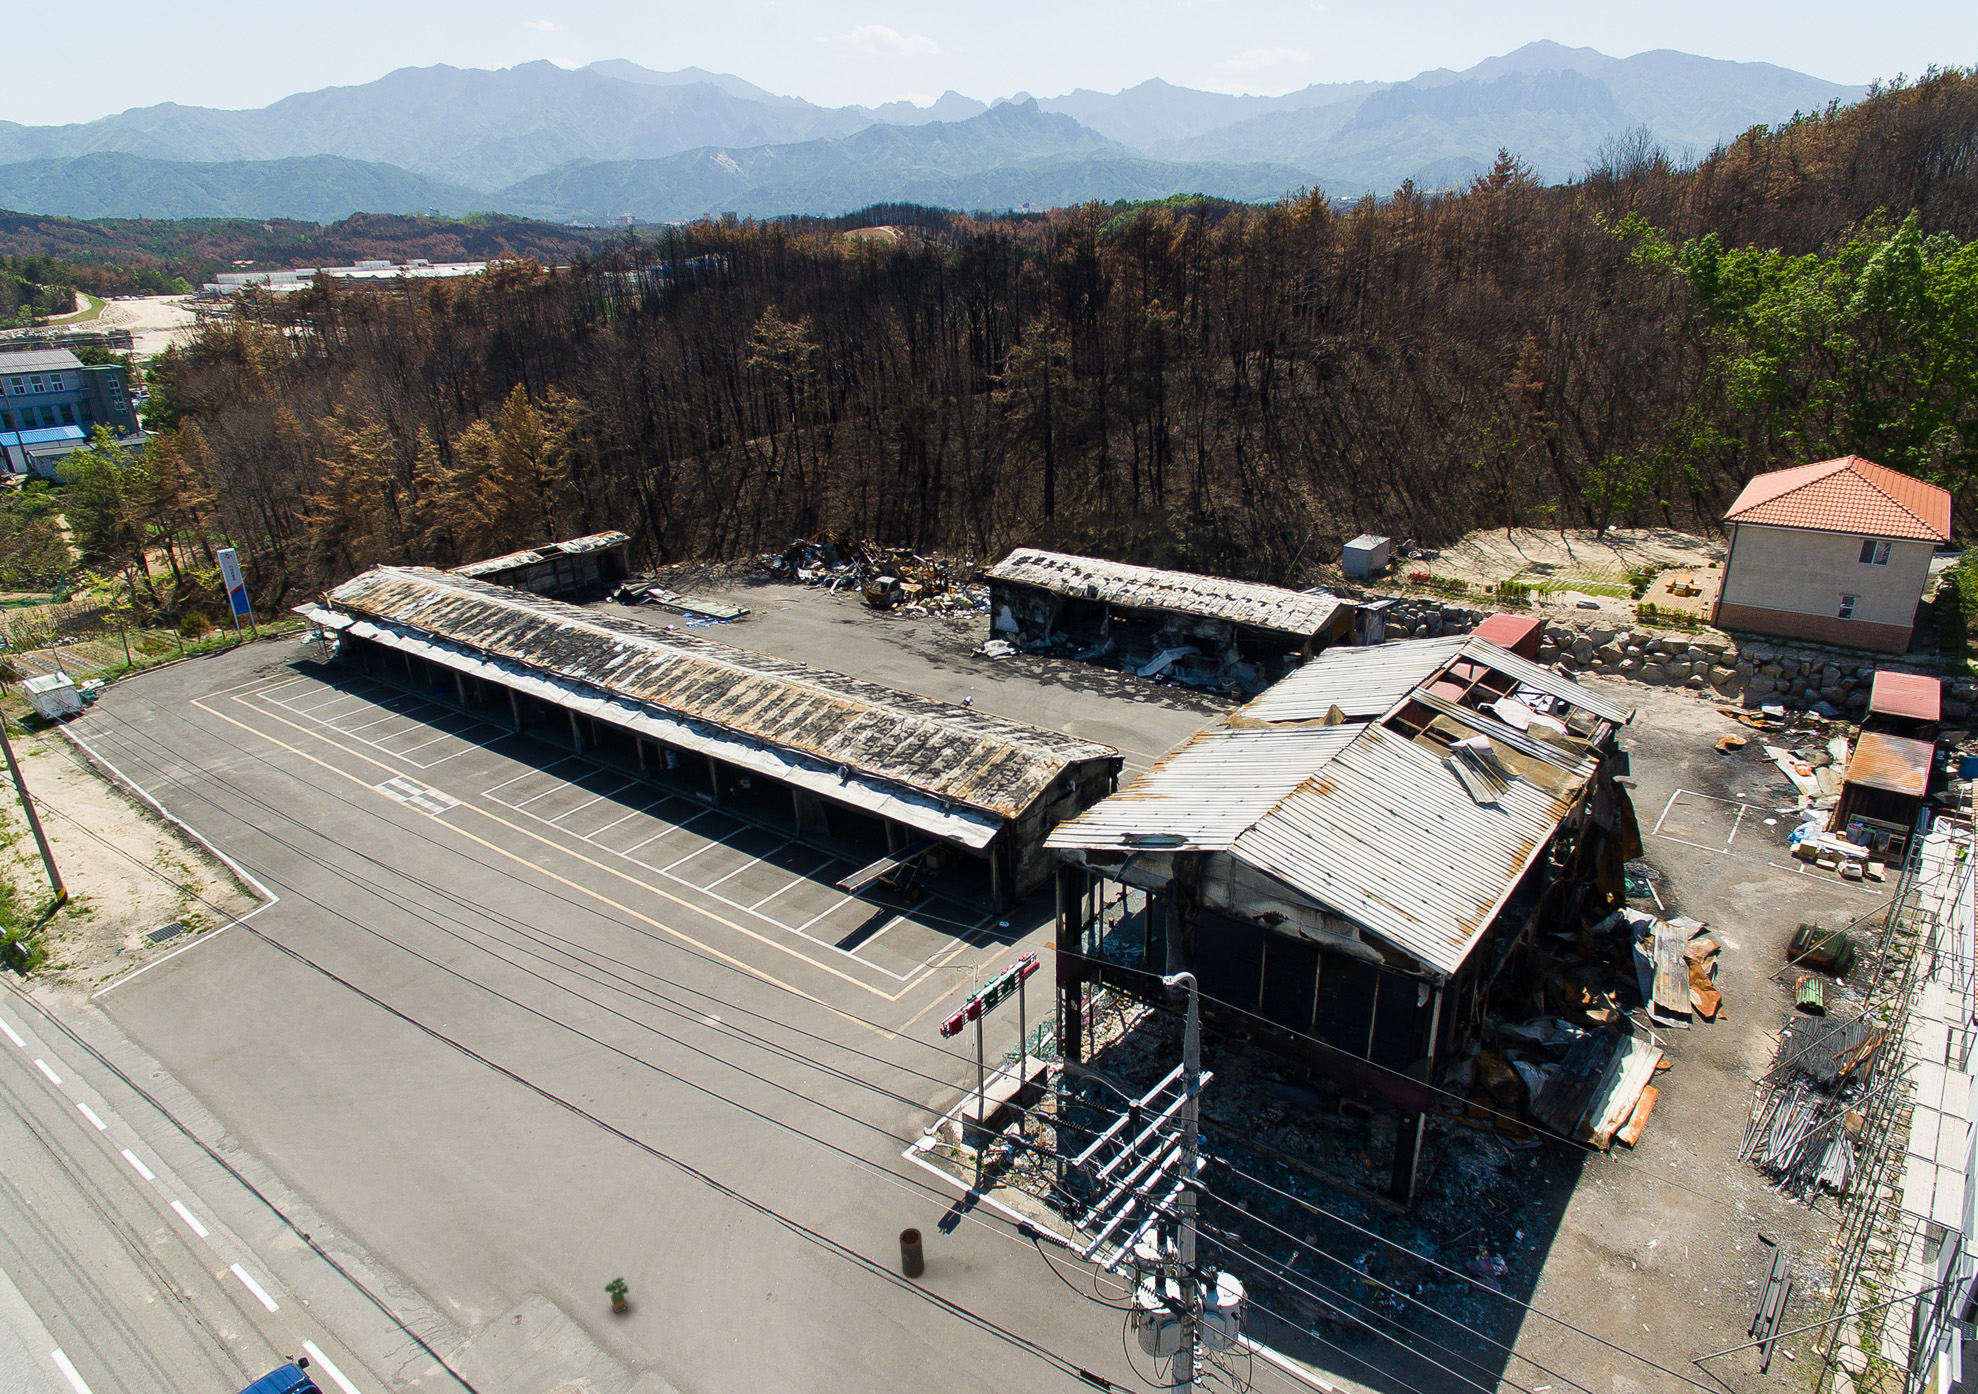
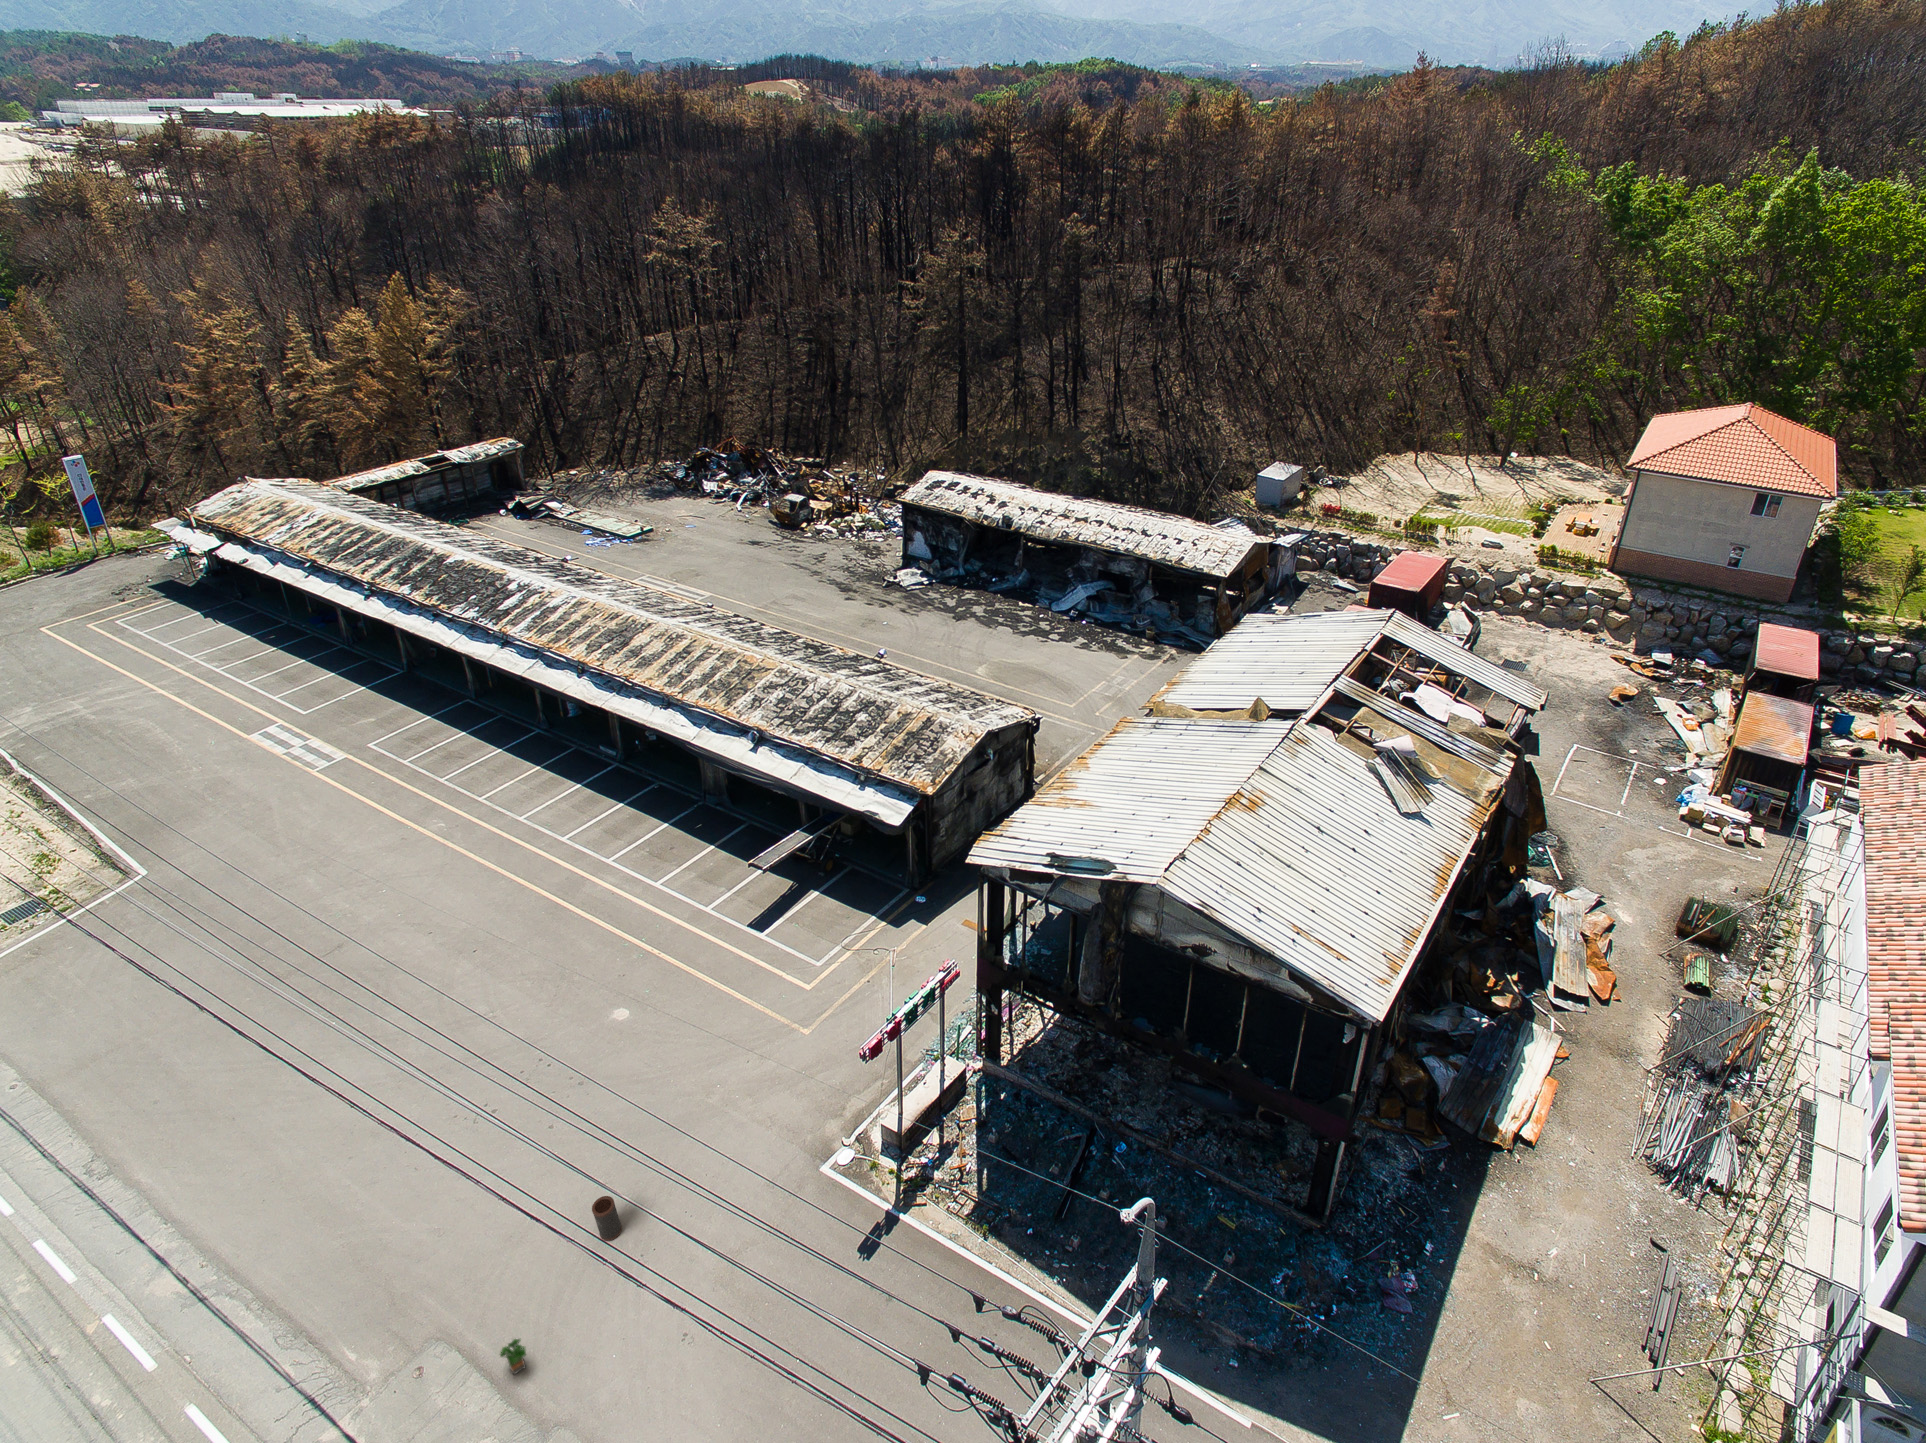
trash can: present [899,1228,924,1278] -> present [592,1196,622,1241]

